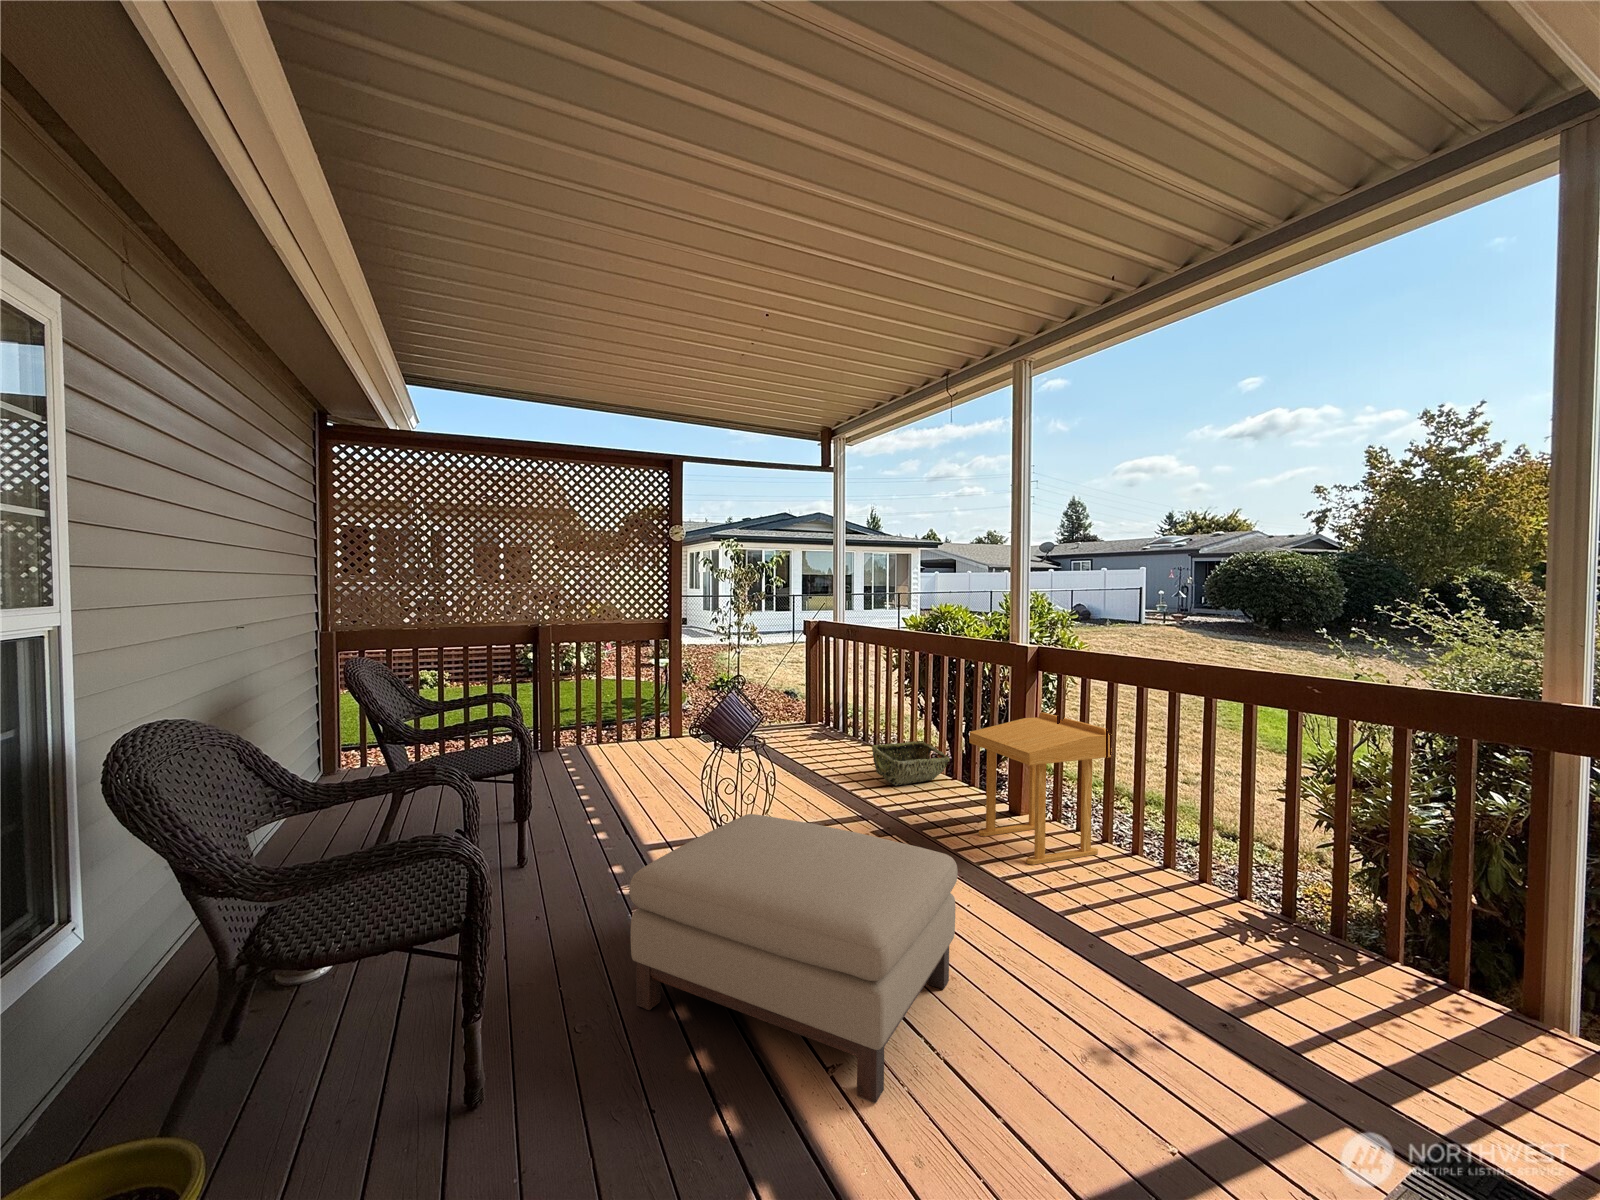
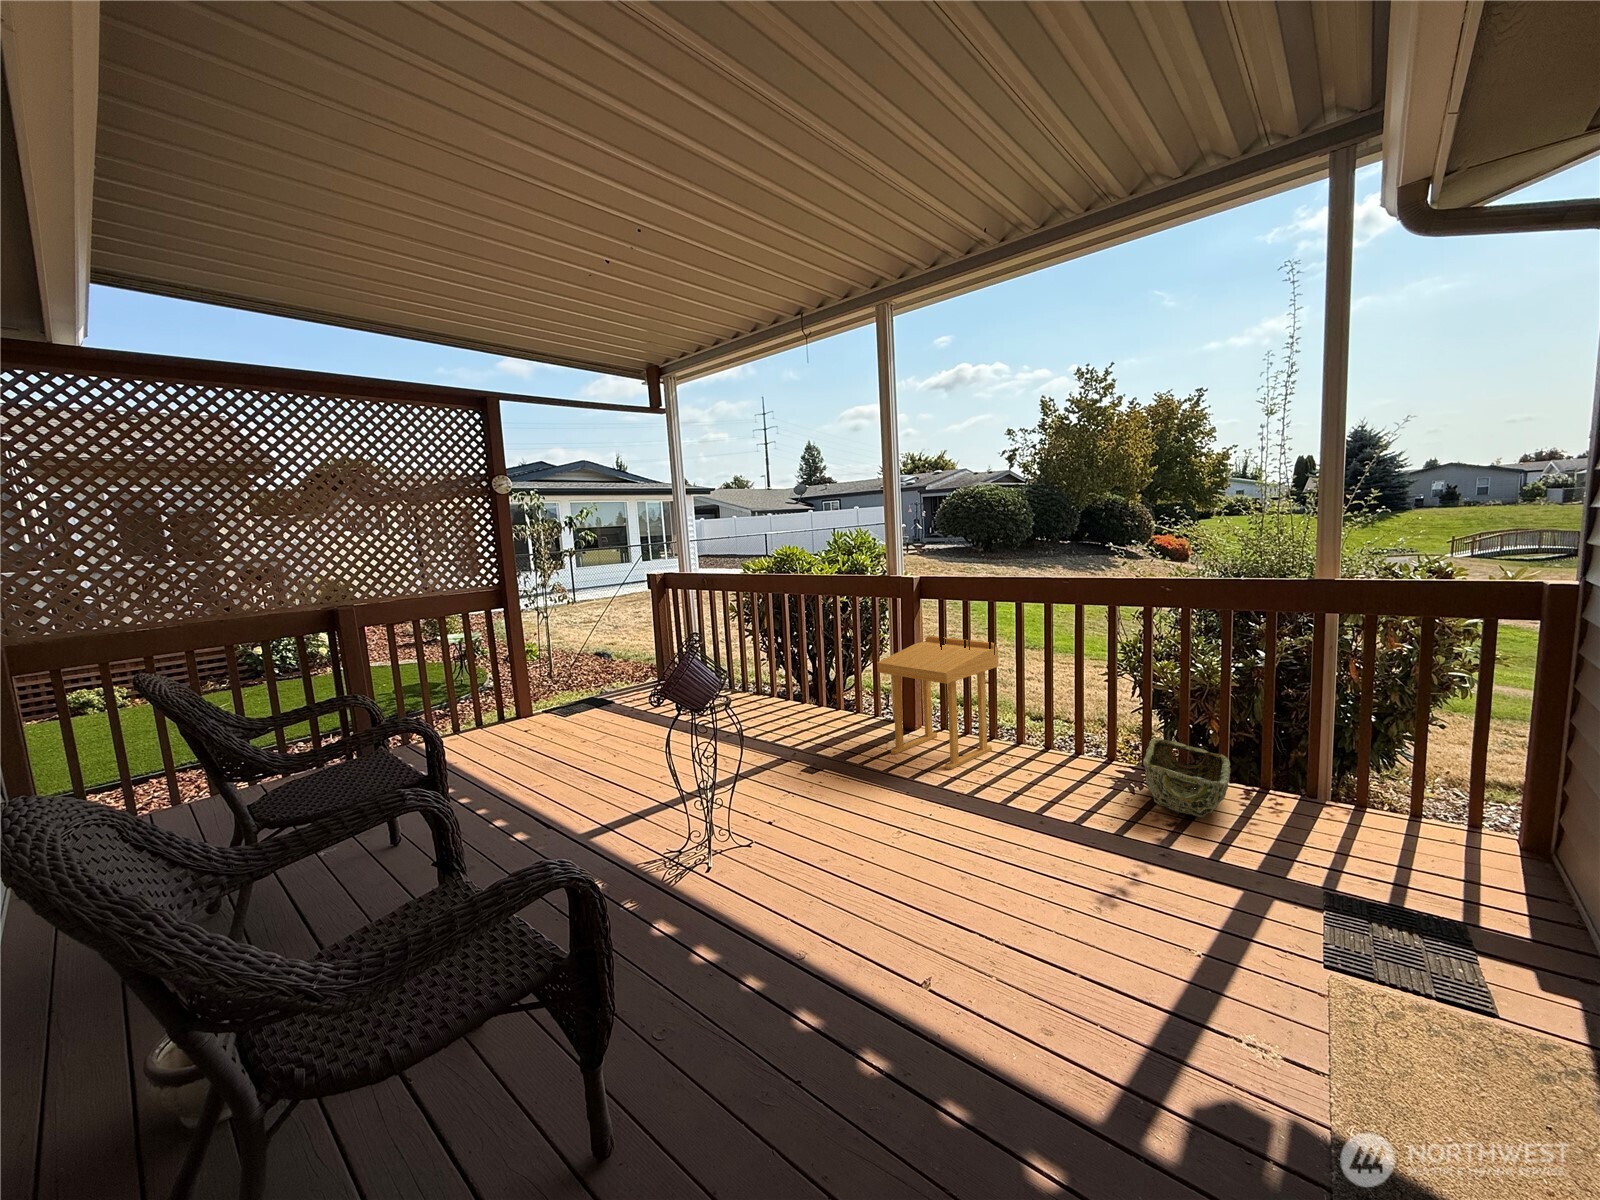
woven basket: present [872,742,950,785] -> present [1143,738,1231,817]
ottoman: present [630,814,957,1103] -> none [688,771,989,998]

